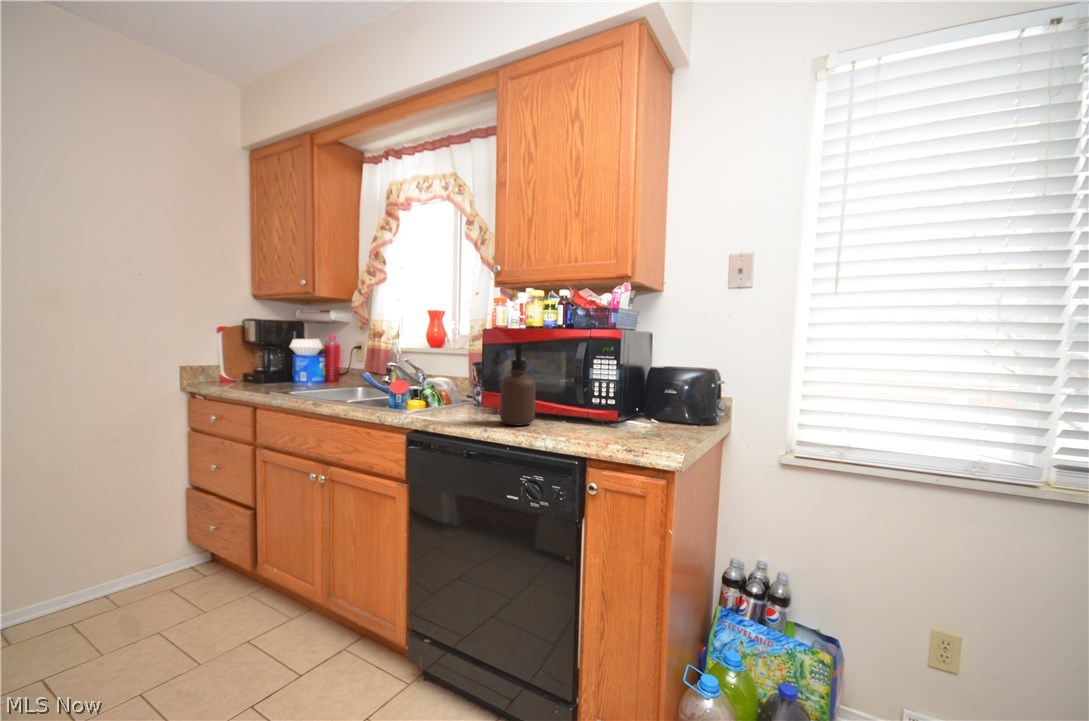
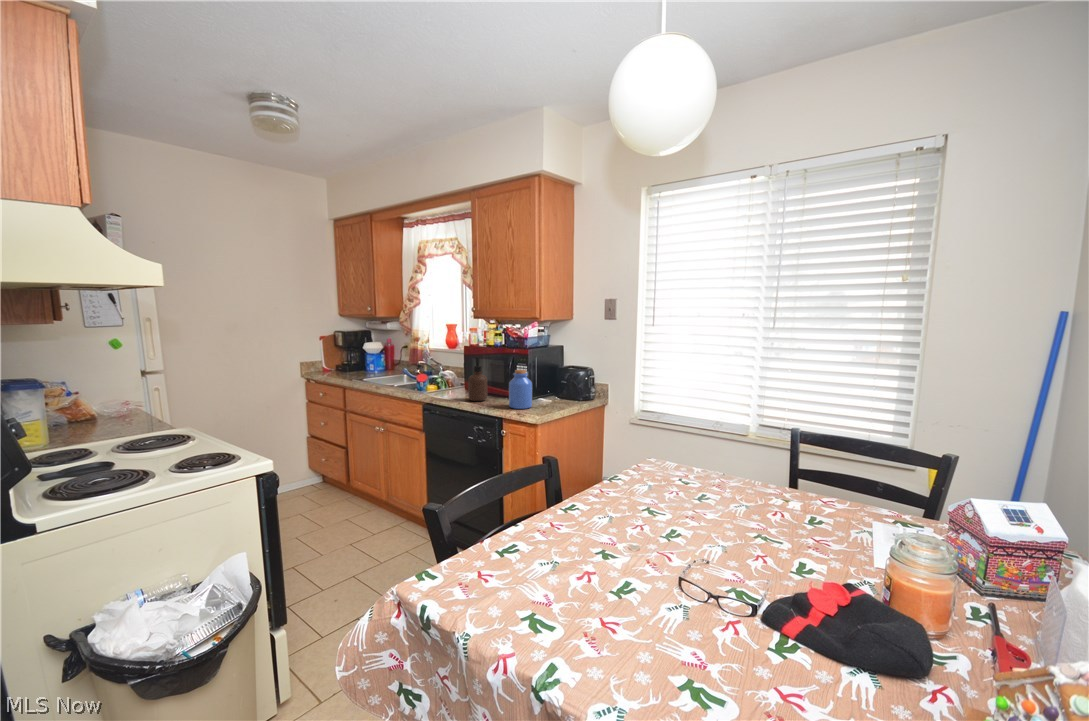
jar: none [591,364,637,439] -> present [509,370,532,409]

